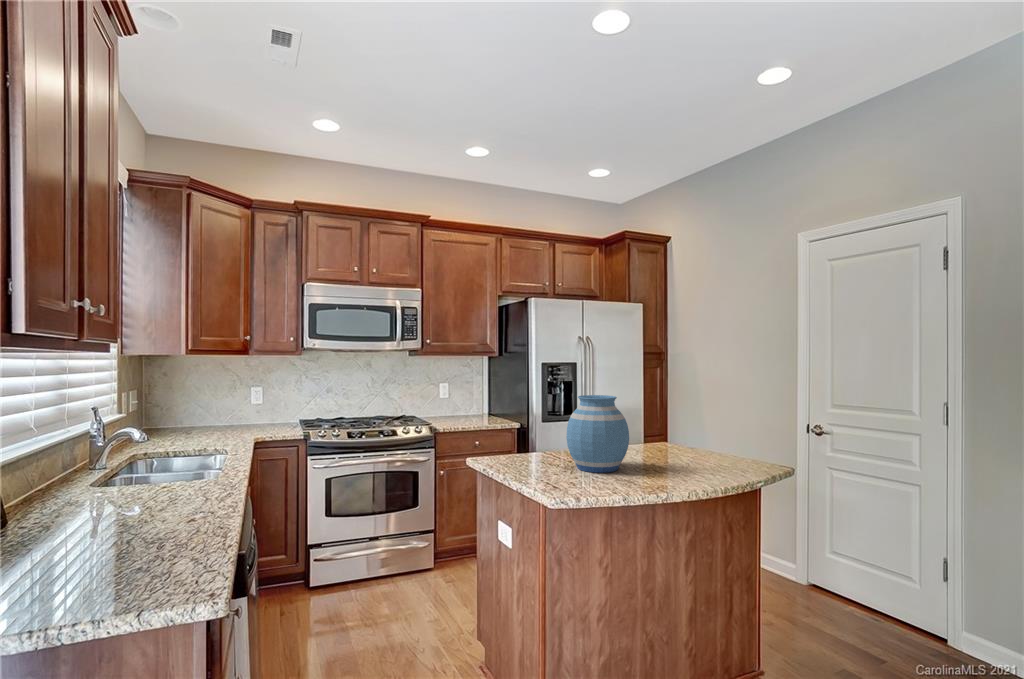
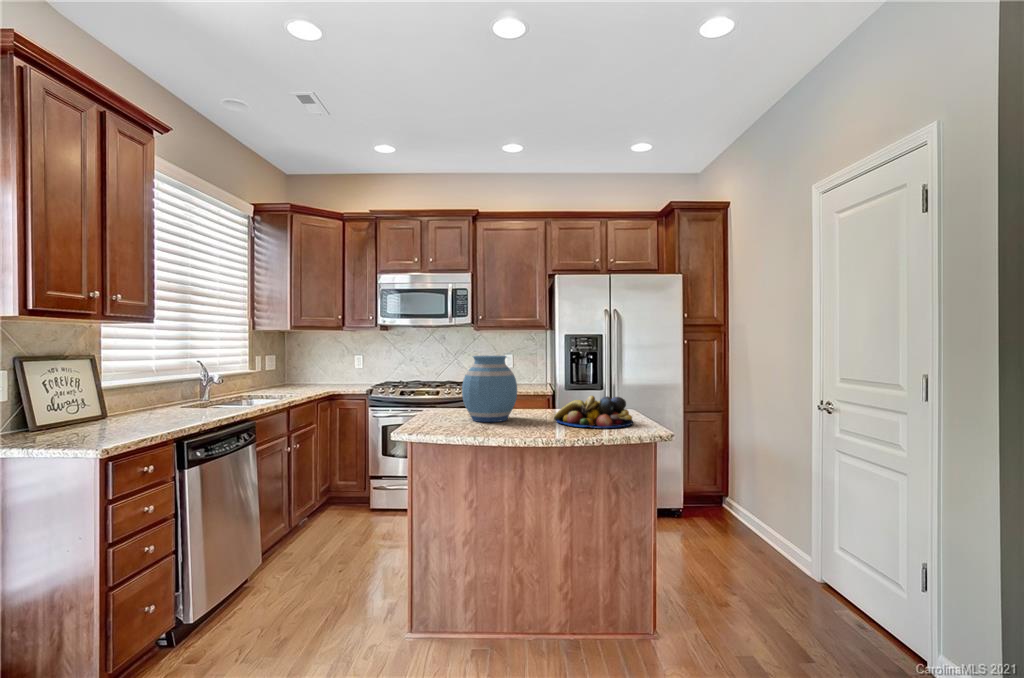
fruit bowl: none [654,434,740,470] -> present [554,396,633,428]

